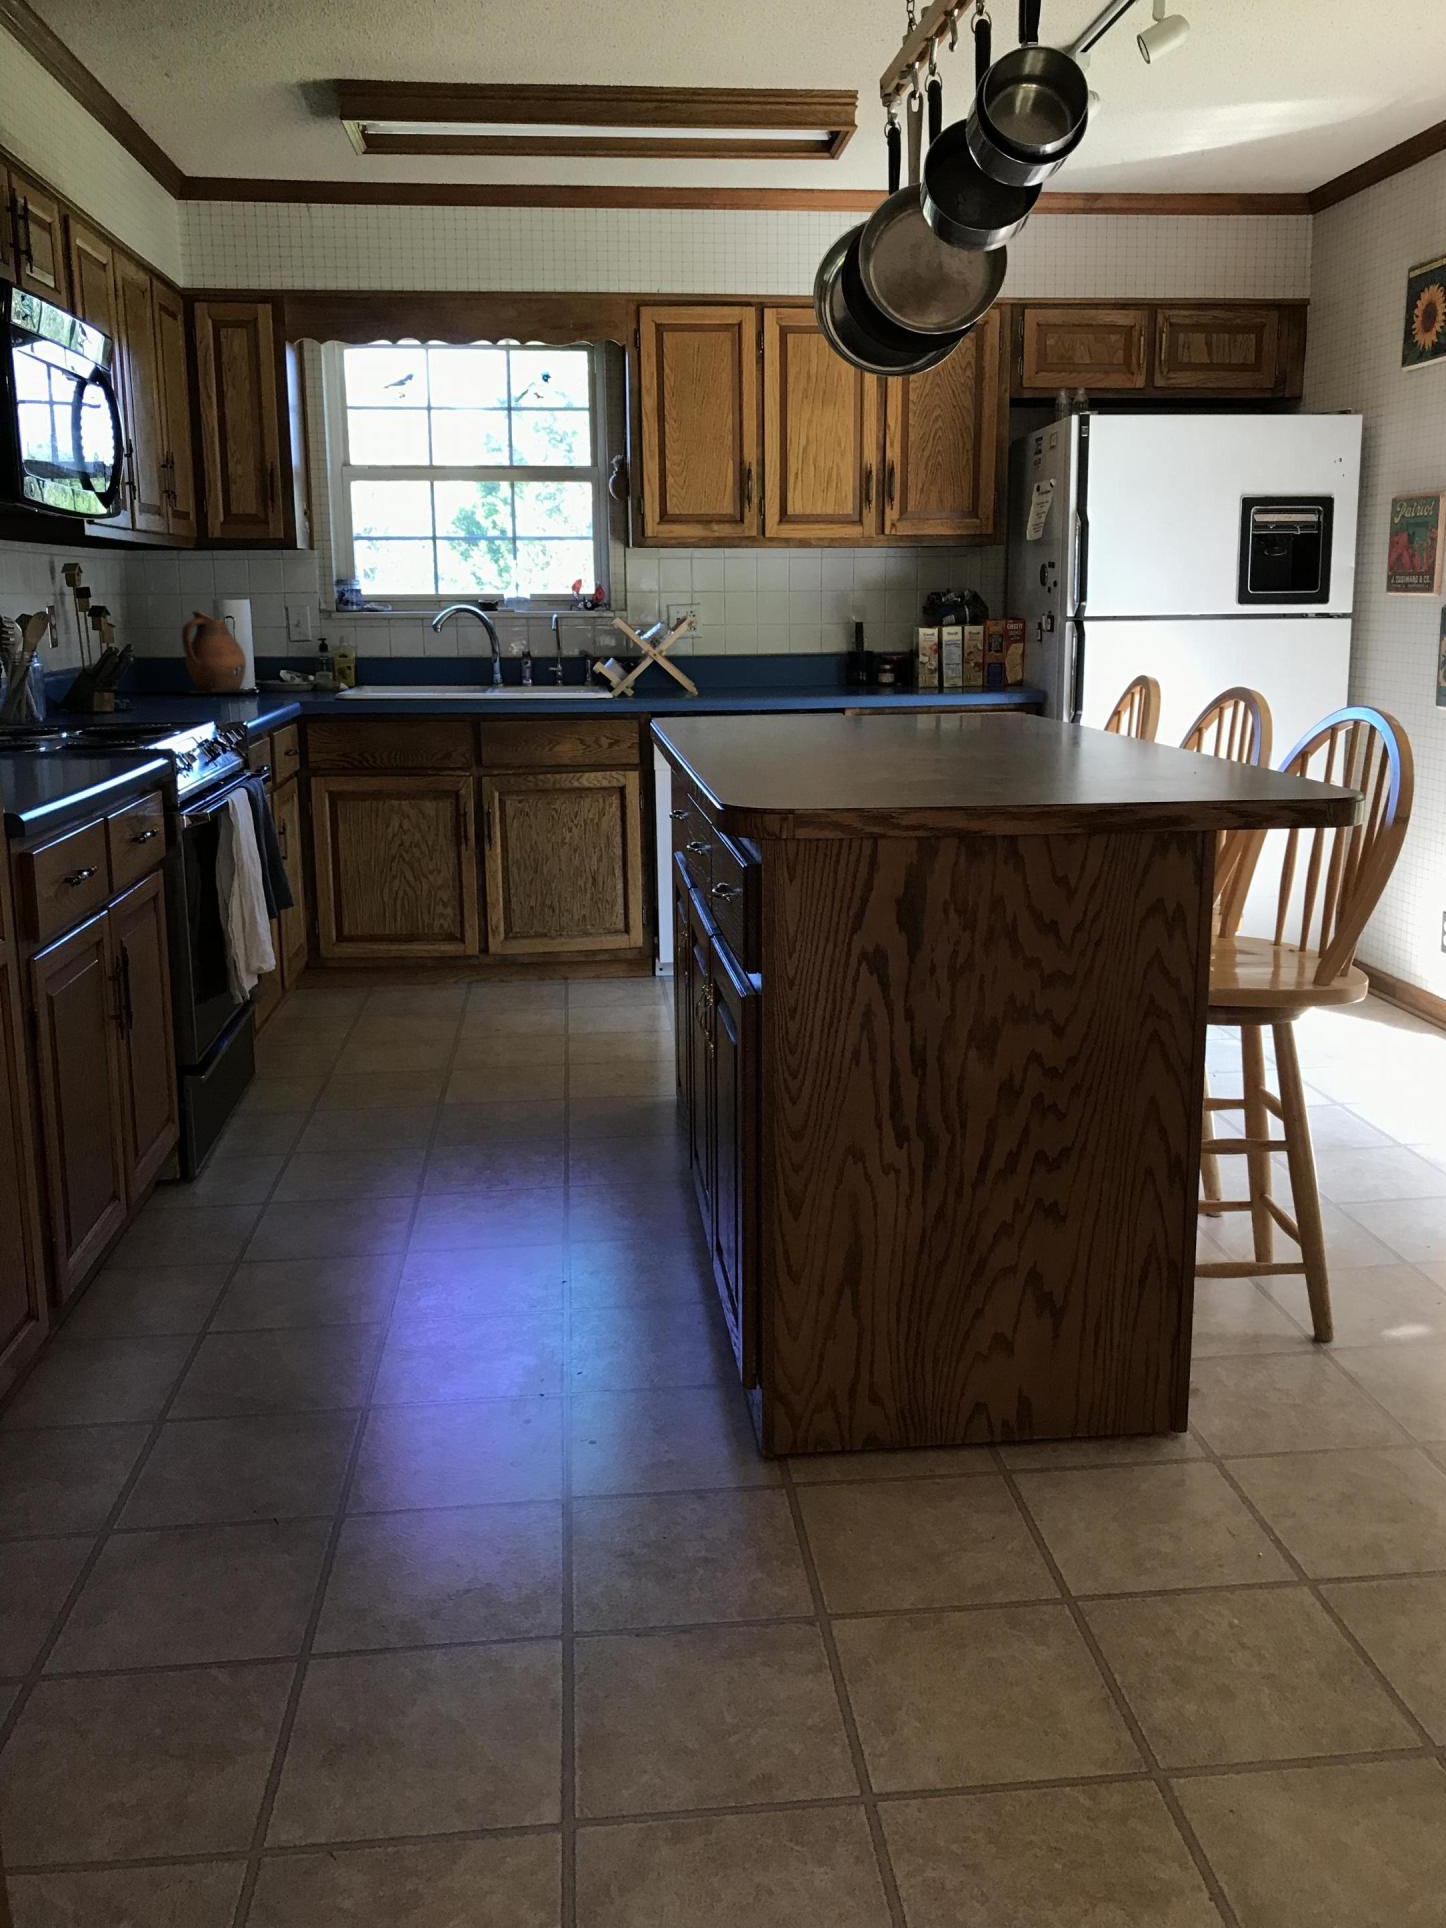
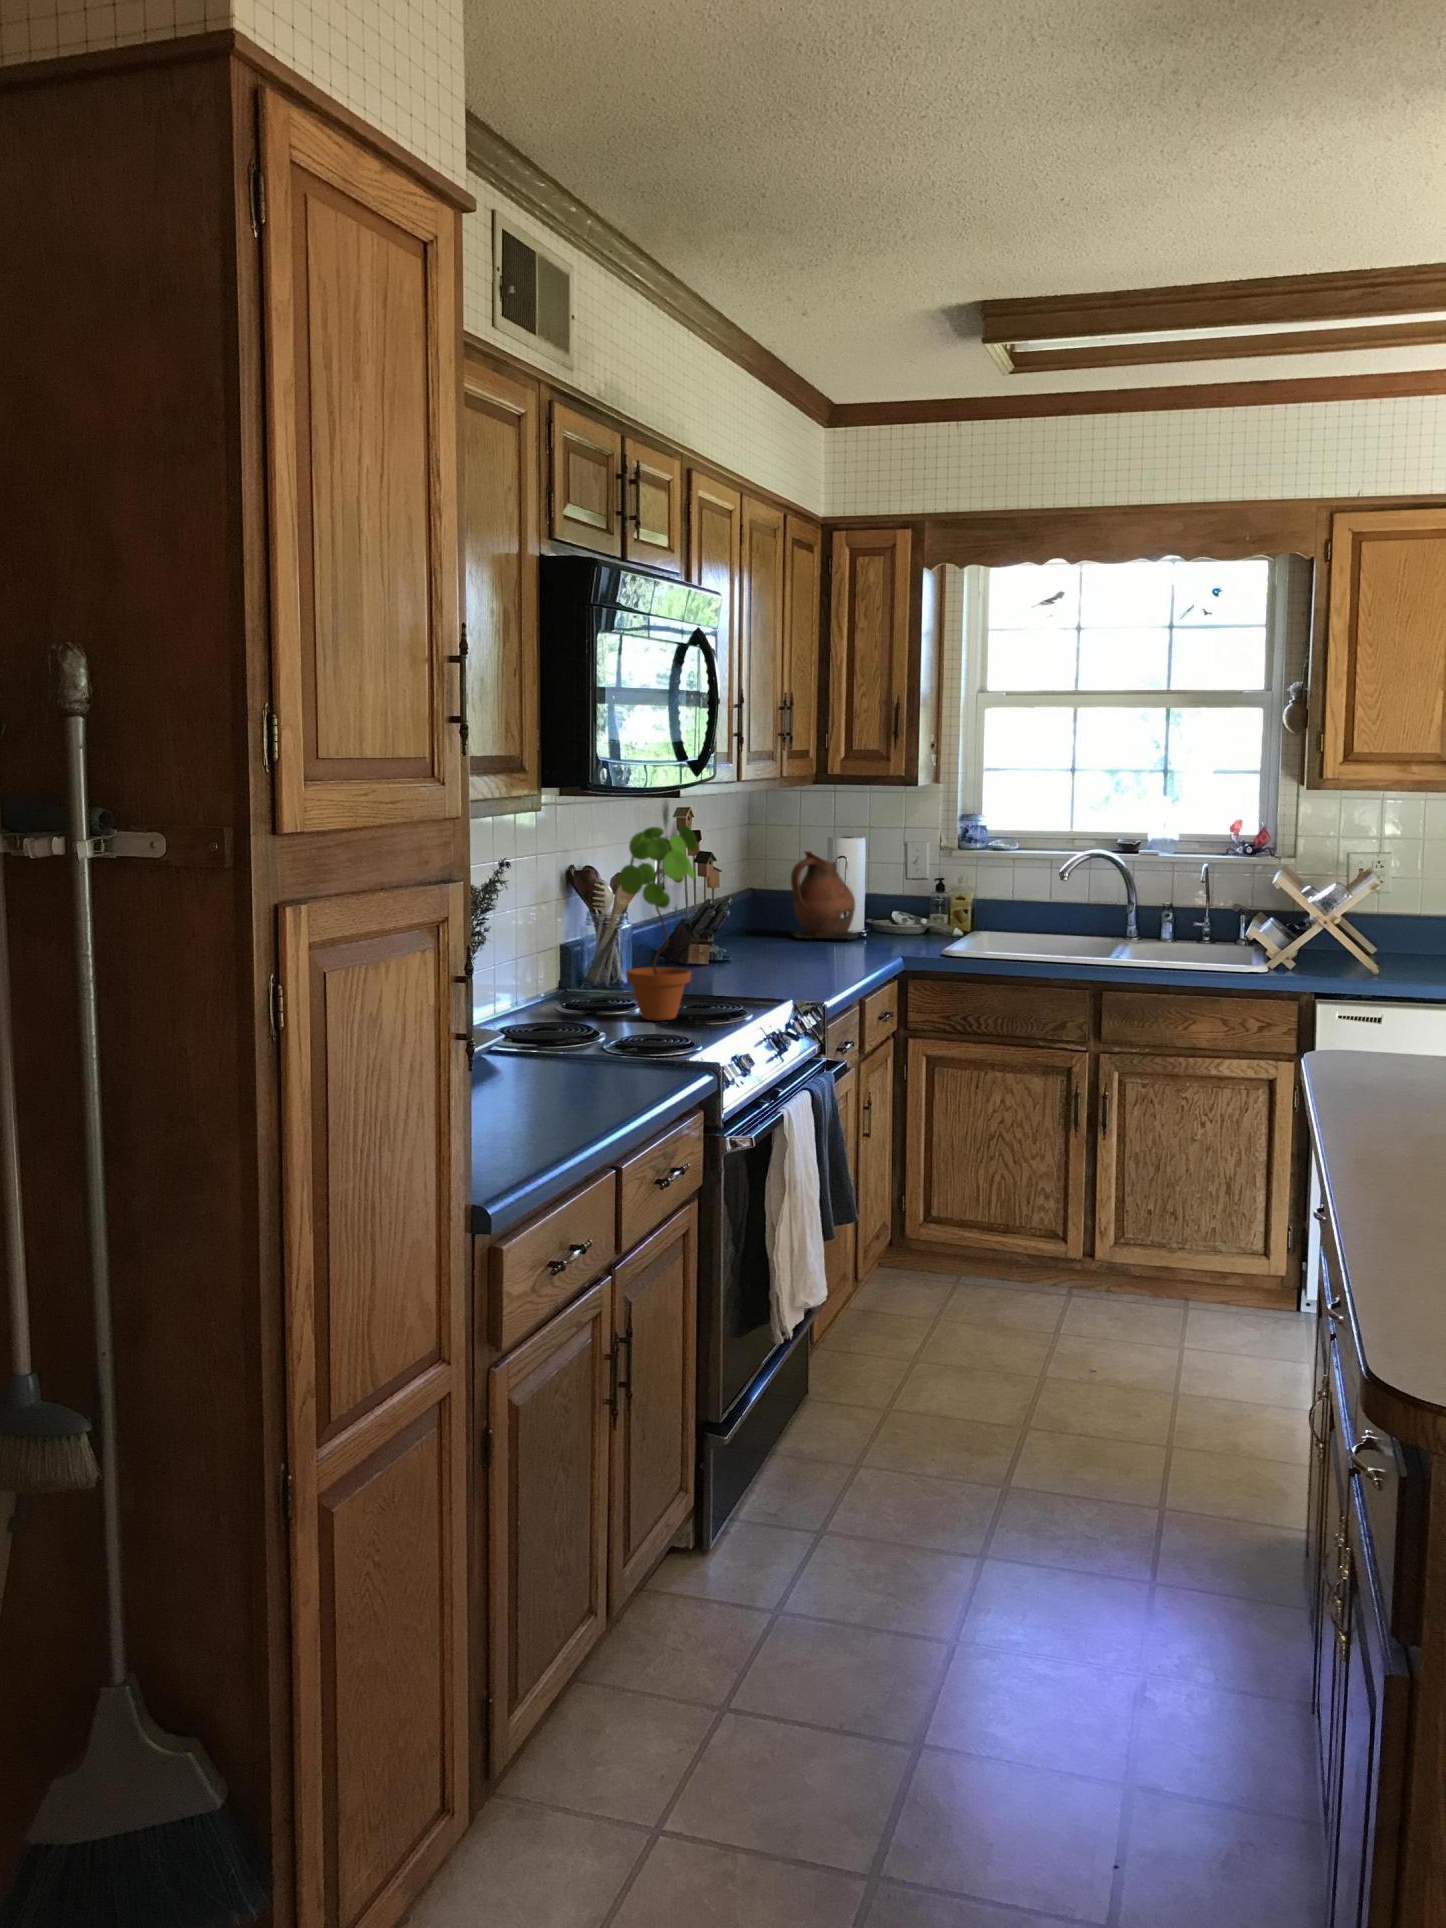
potted plant: none [41,550,120,735] -> present [619,824,697,1020]

